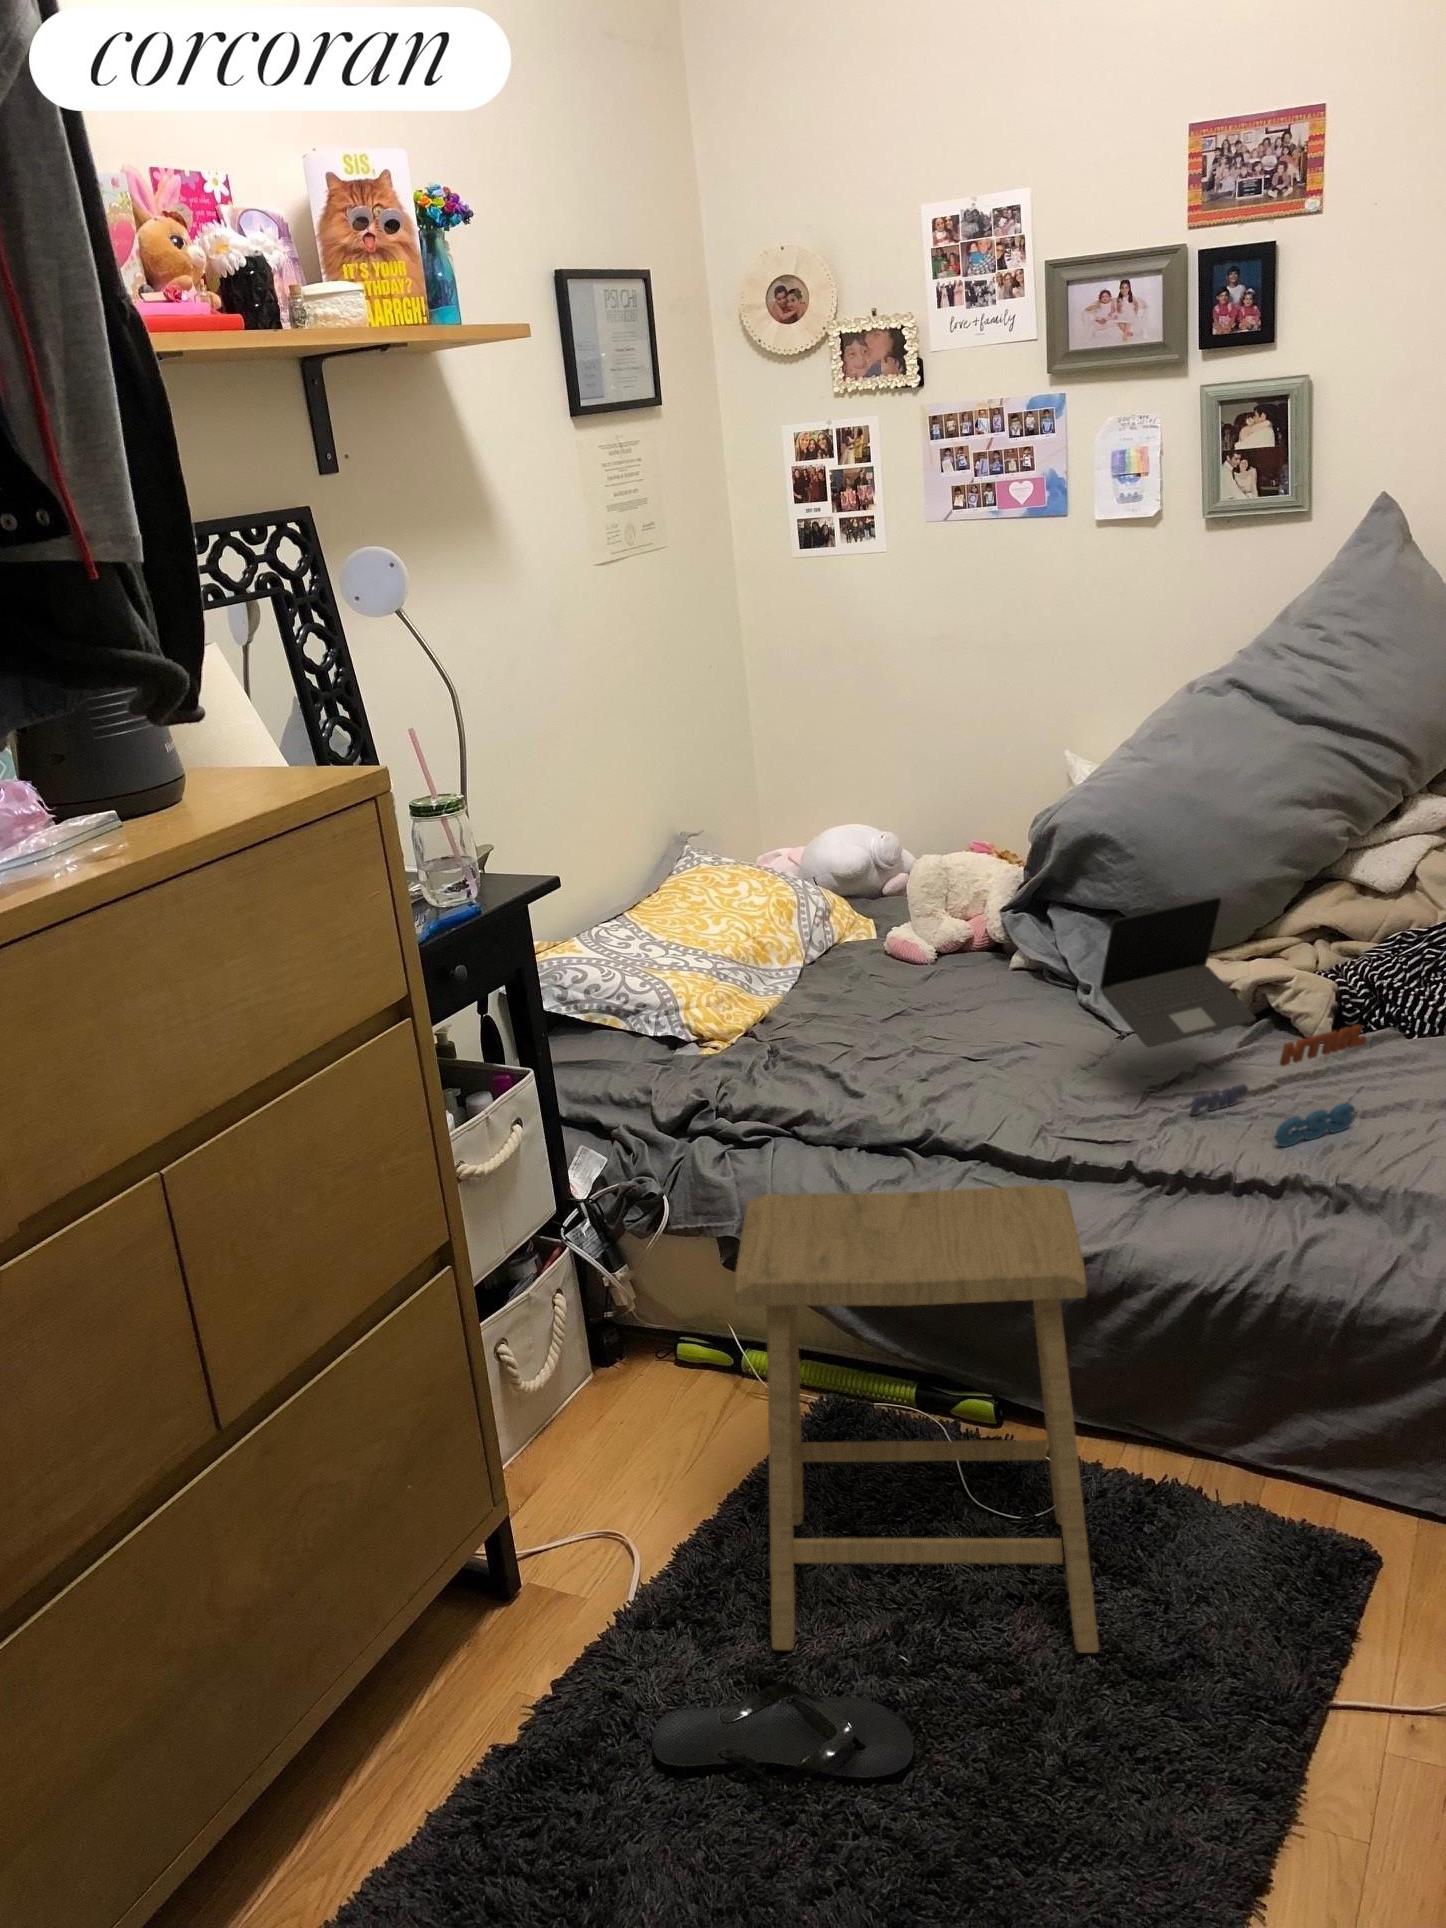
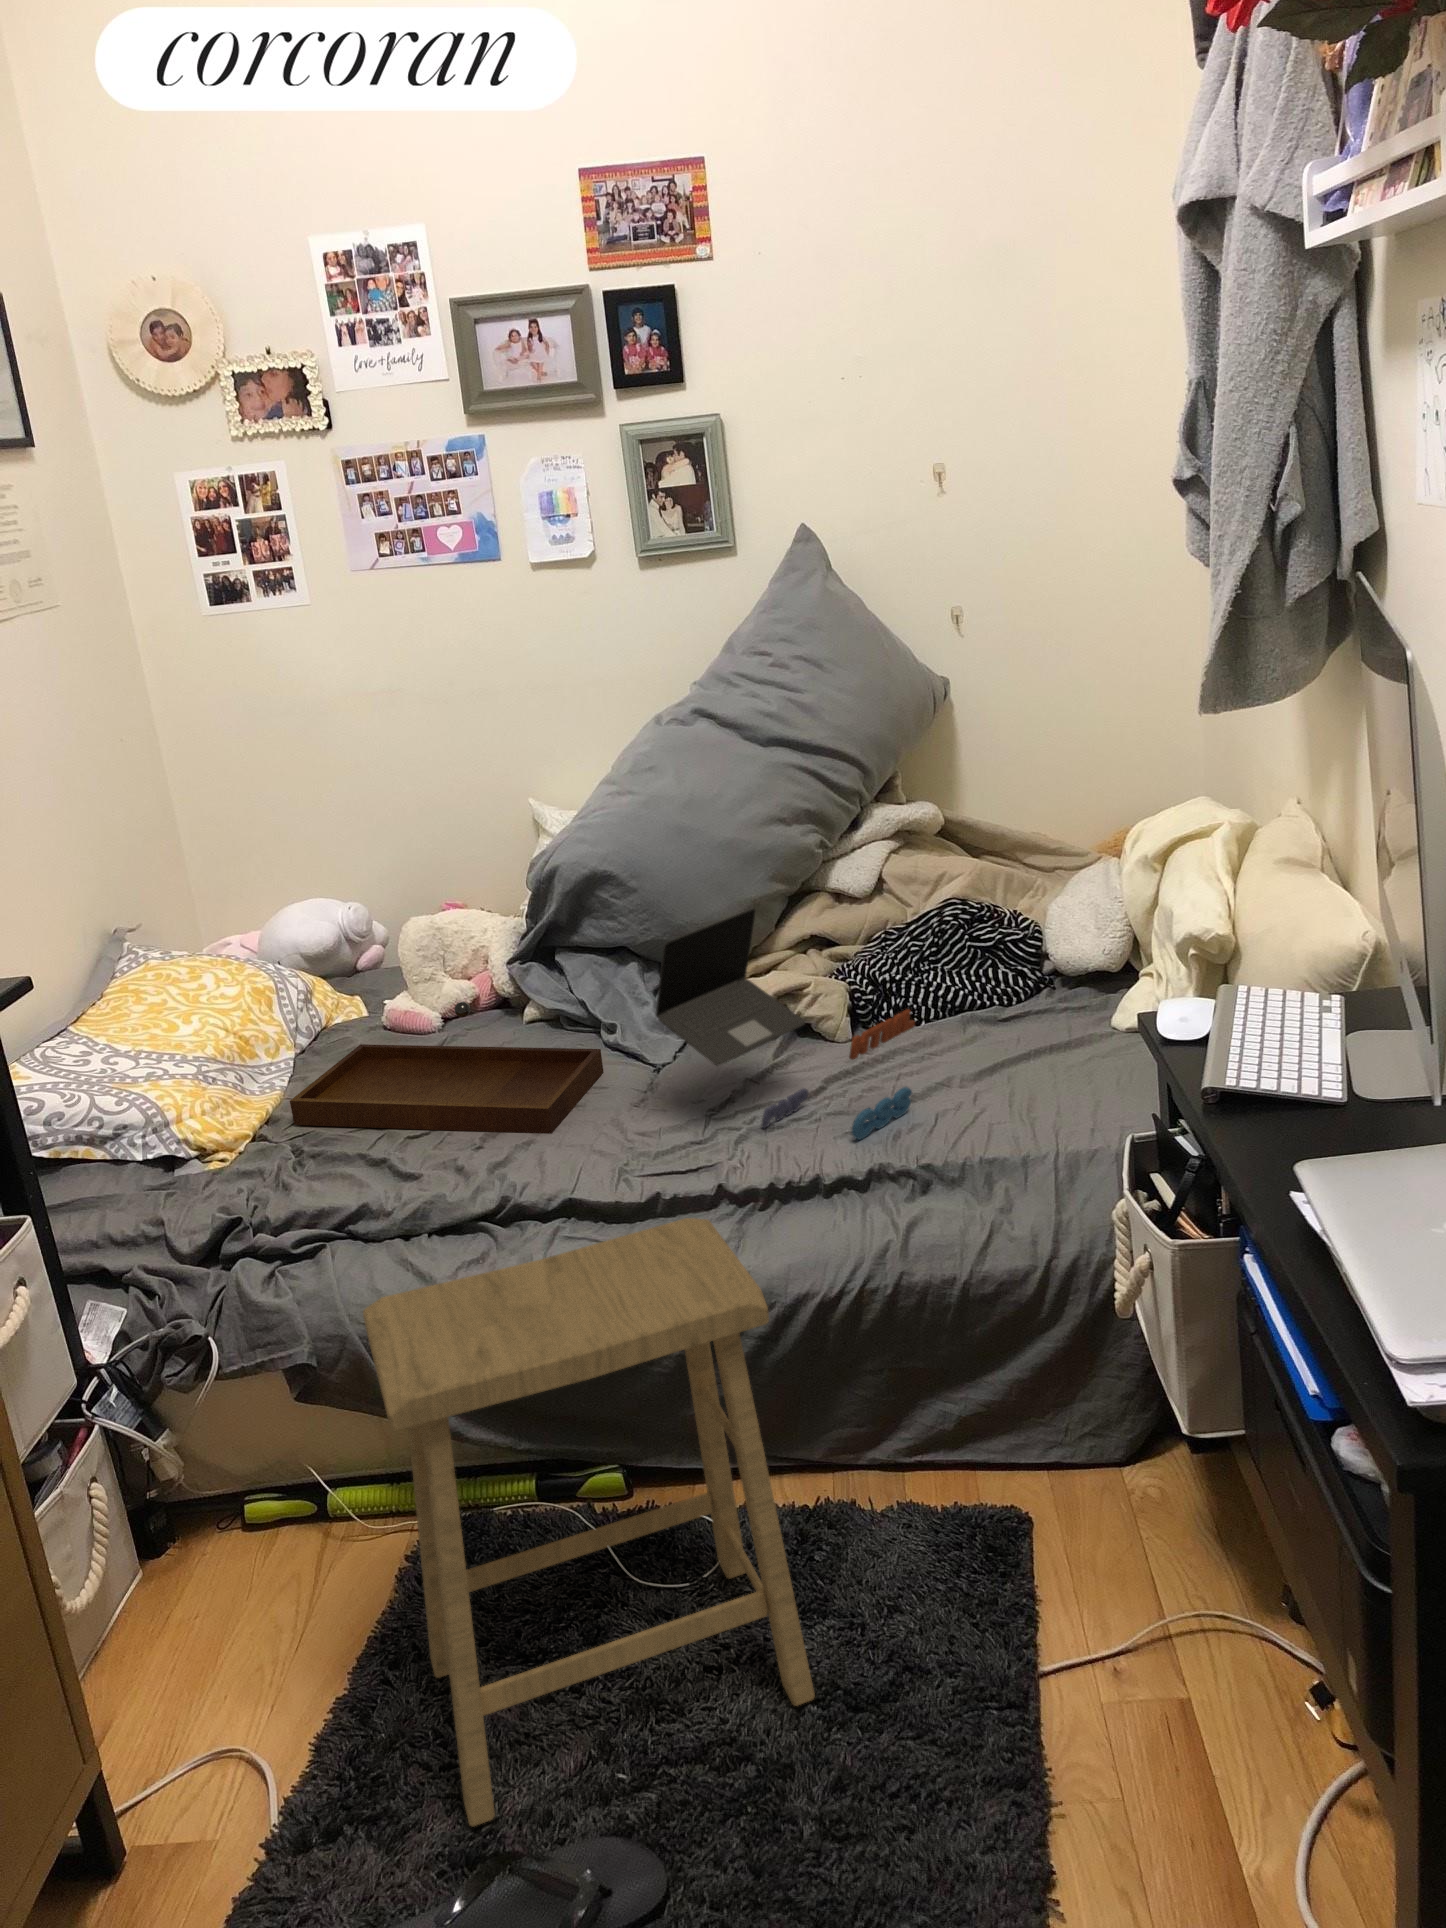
tray: none [777,944,1063,1081] -> present [290,1002,603,1134]

